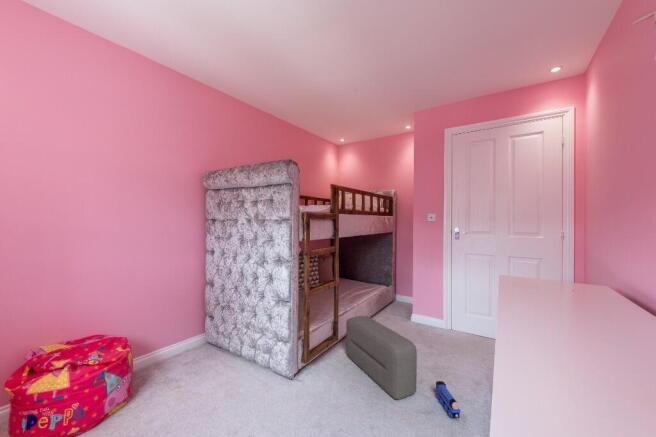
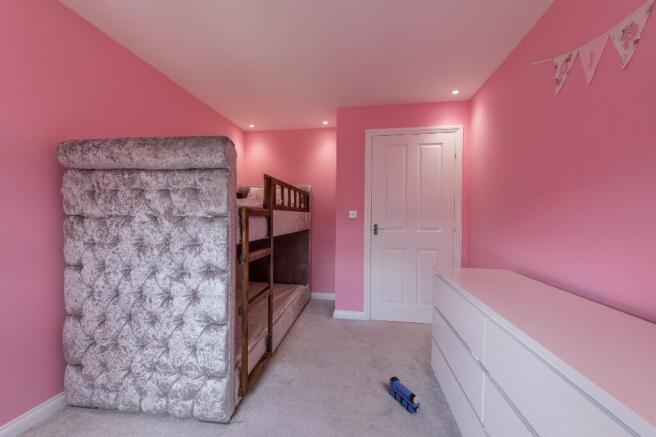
pouf: present [346,316,417,399] -> none [285,322,372,410]

